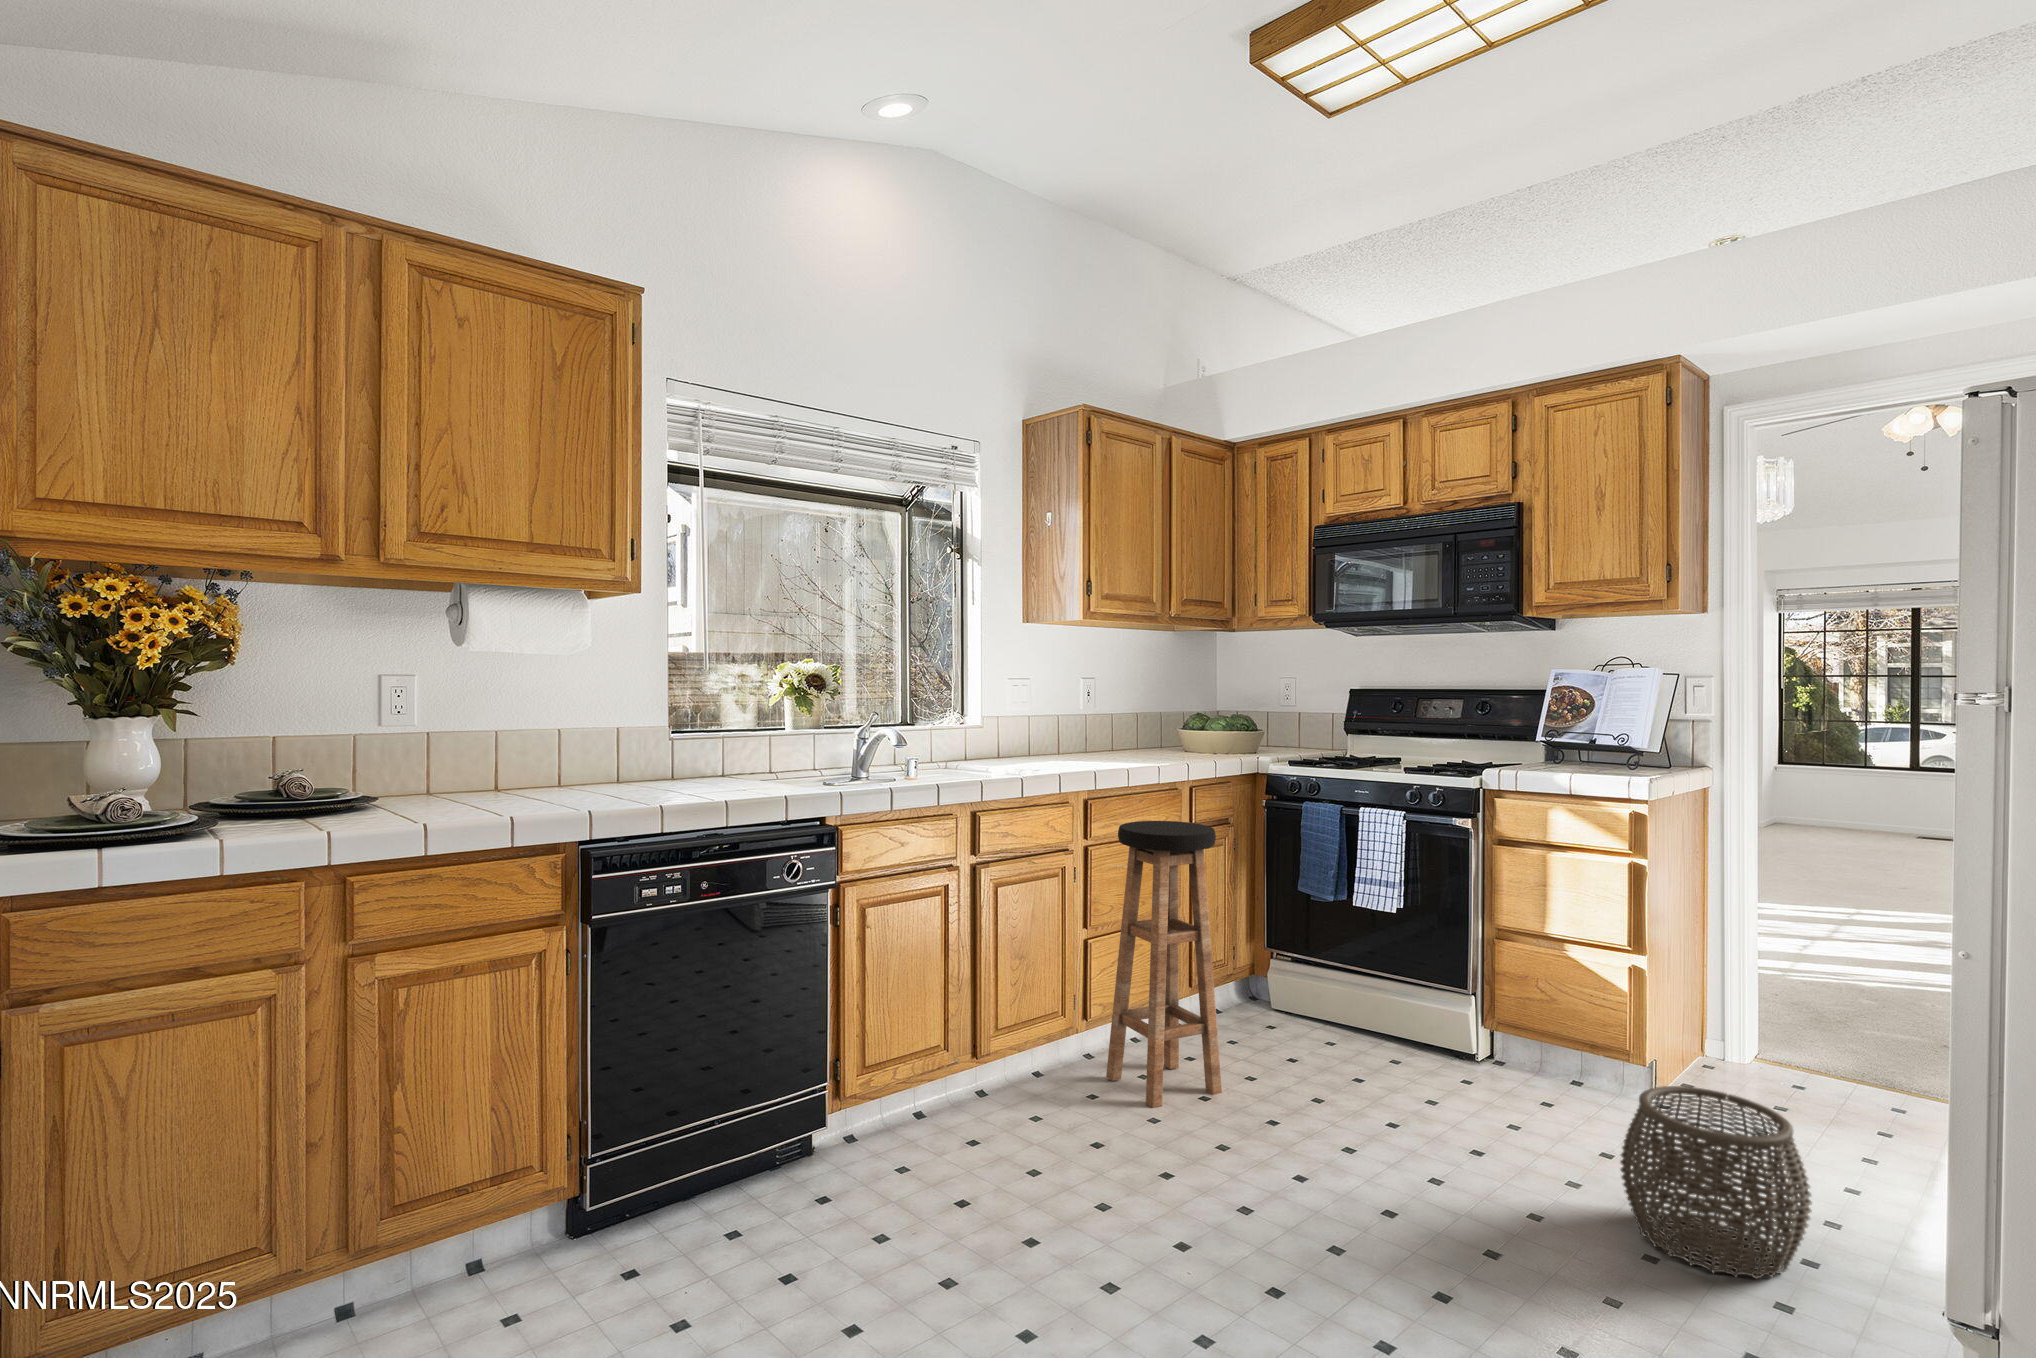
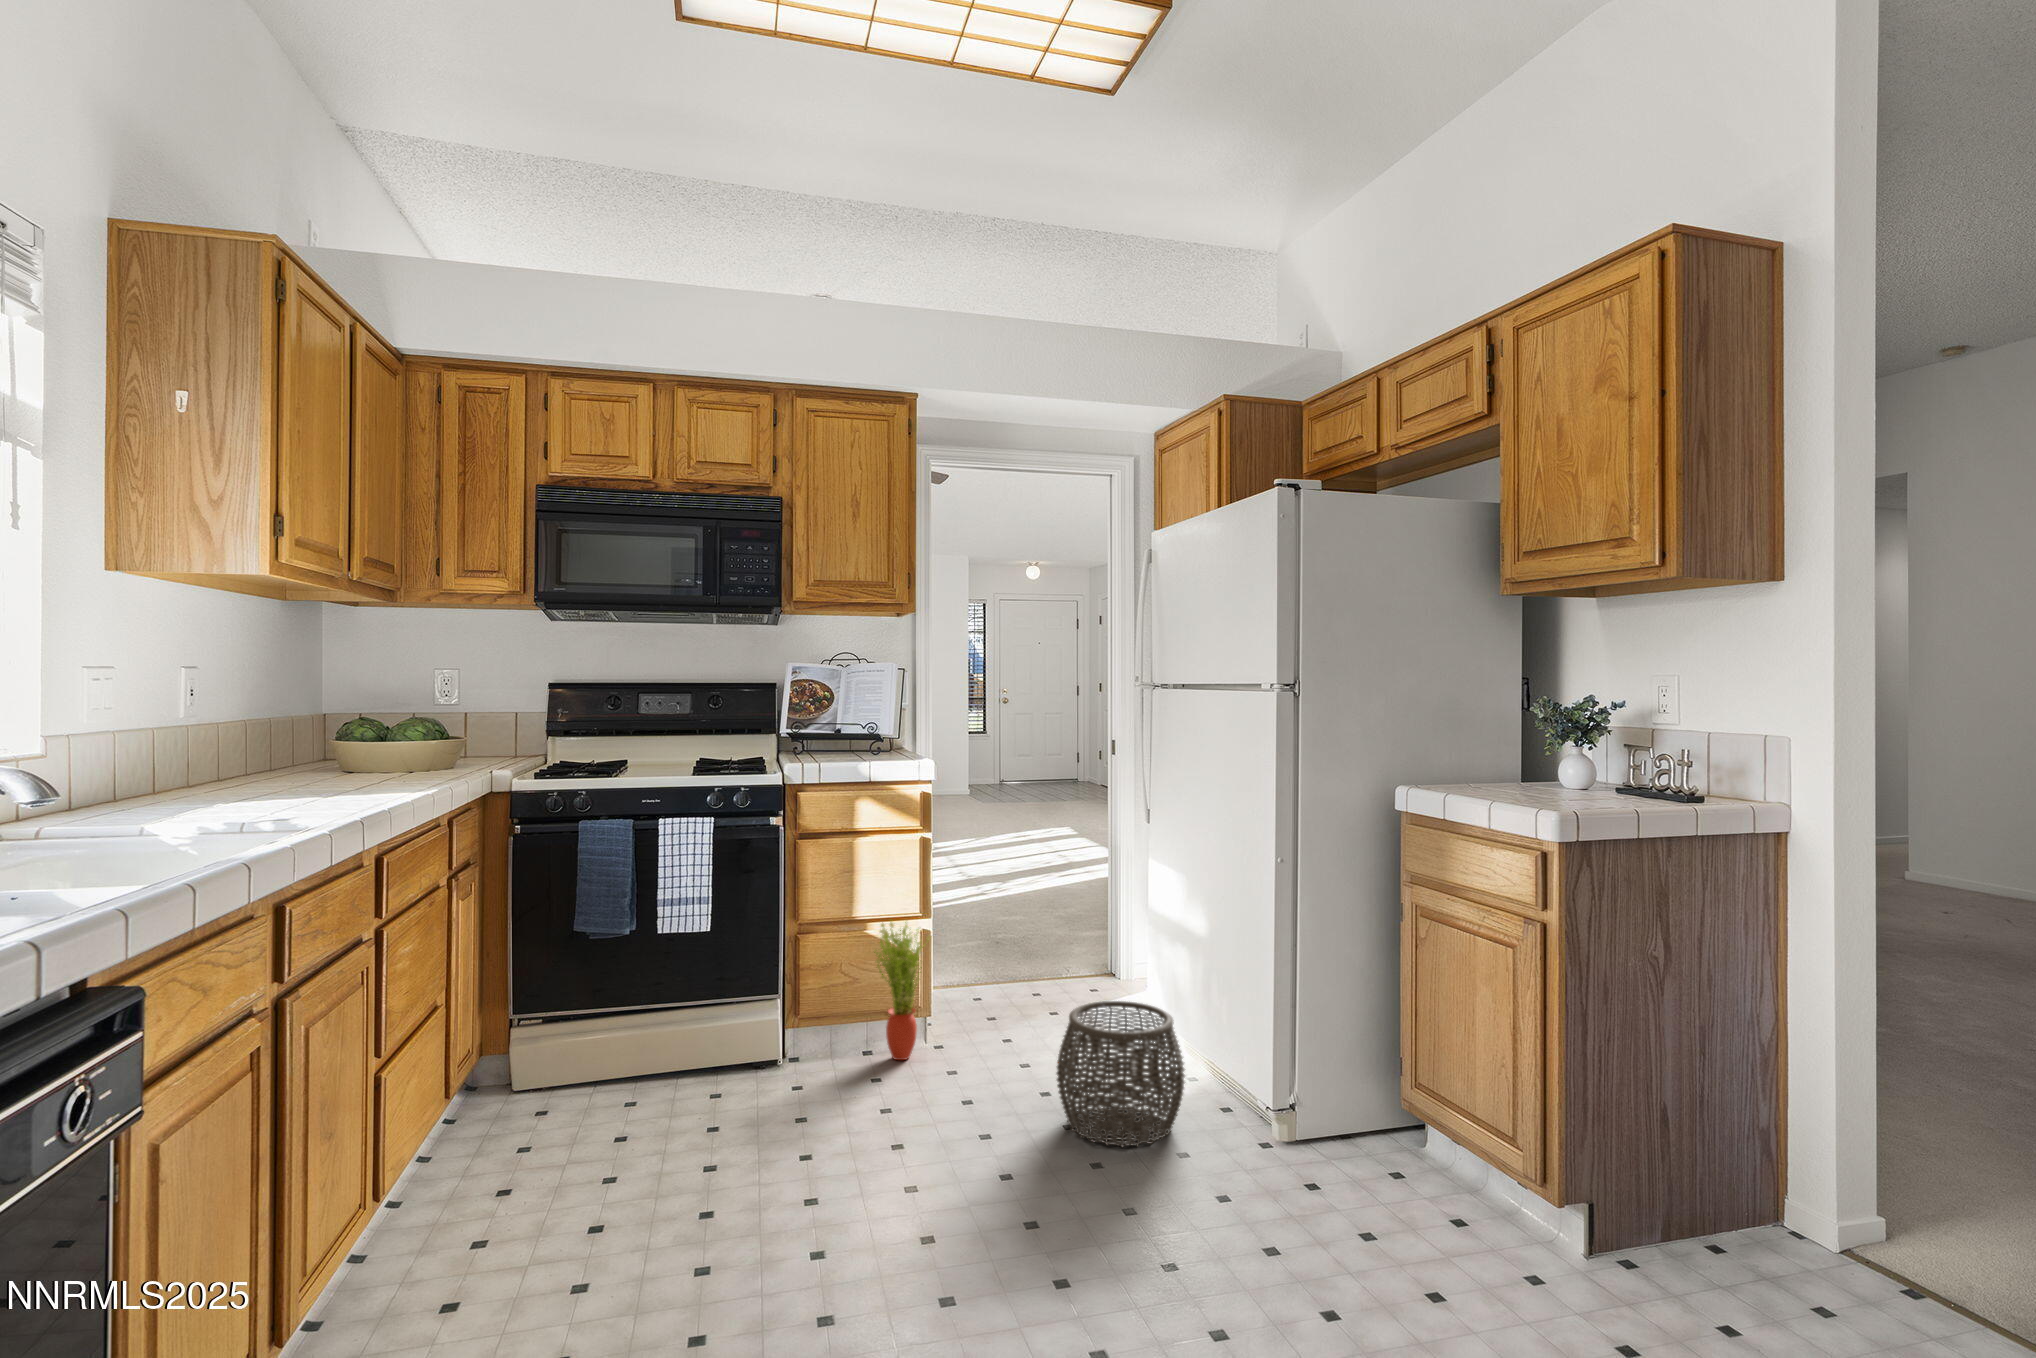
bar stool: present [1106,821,1222,1108] -> none [447,866,620,1281]
potted plant: none [1547,945,1622,1101] -> present [875,922,930,1060]

